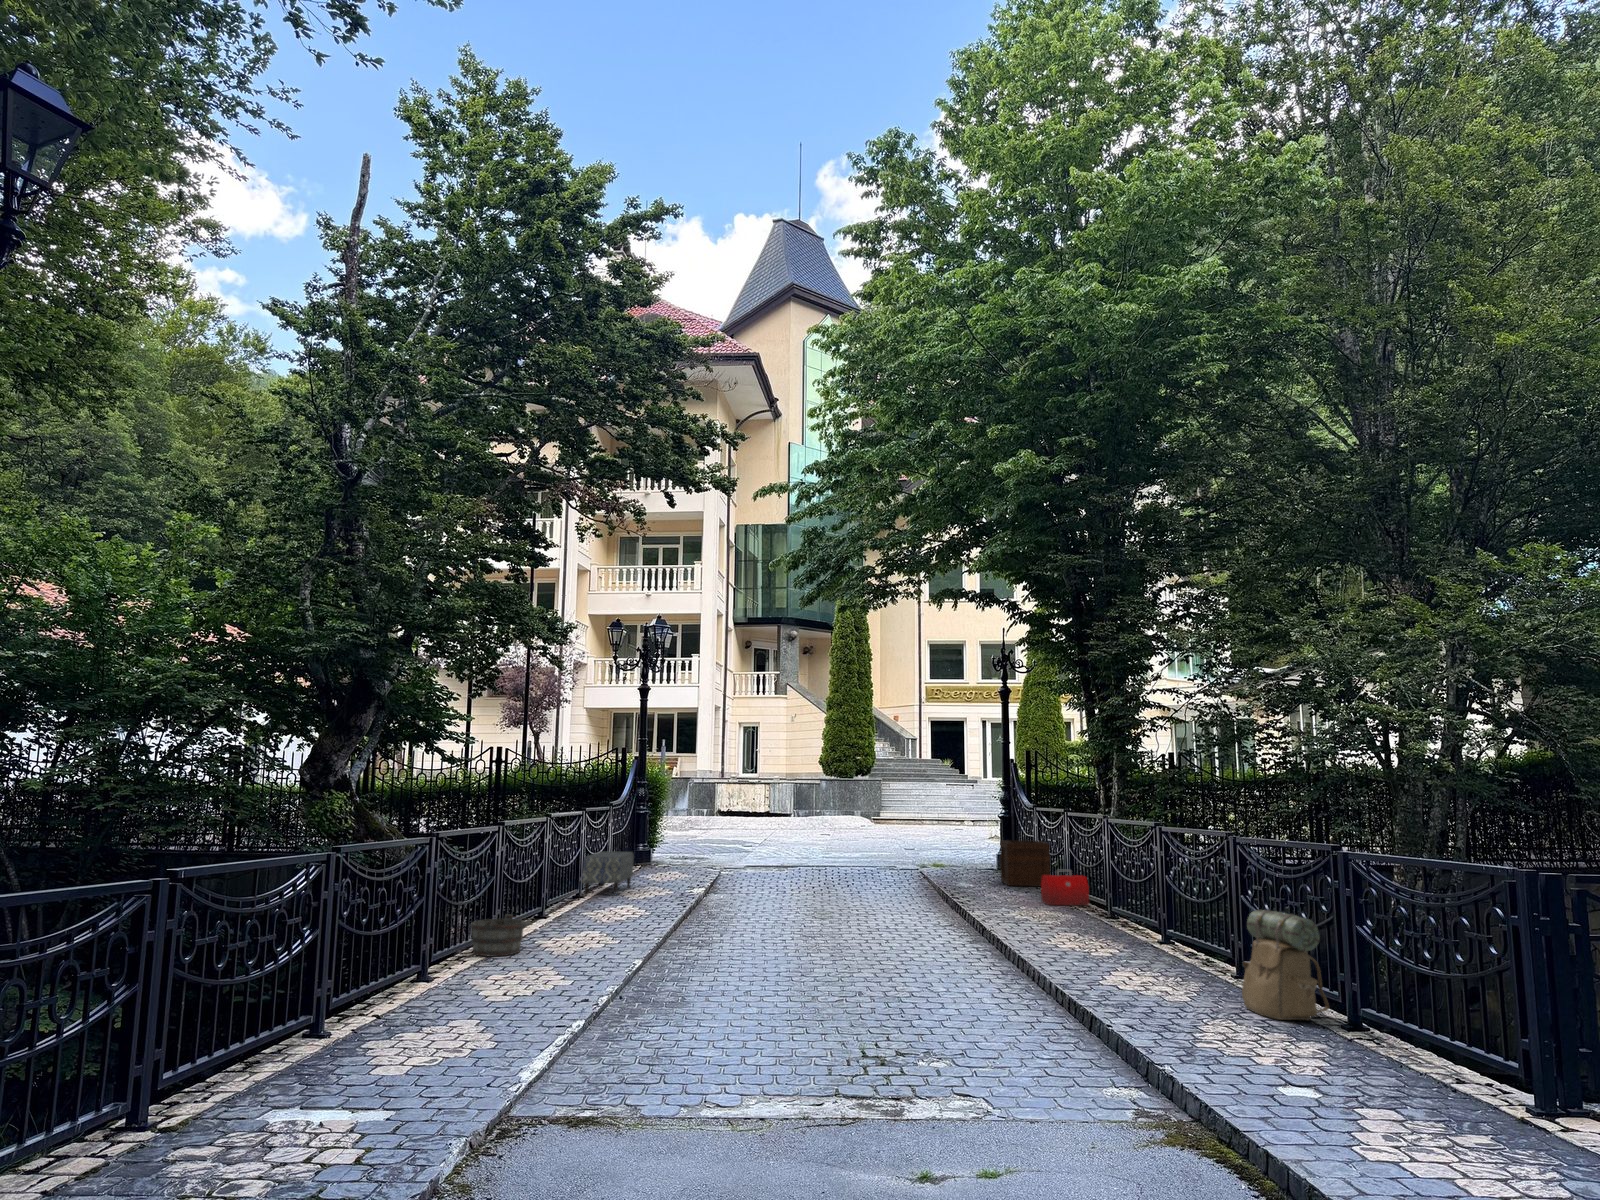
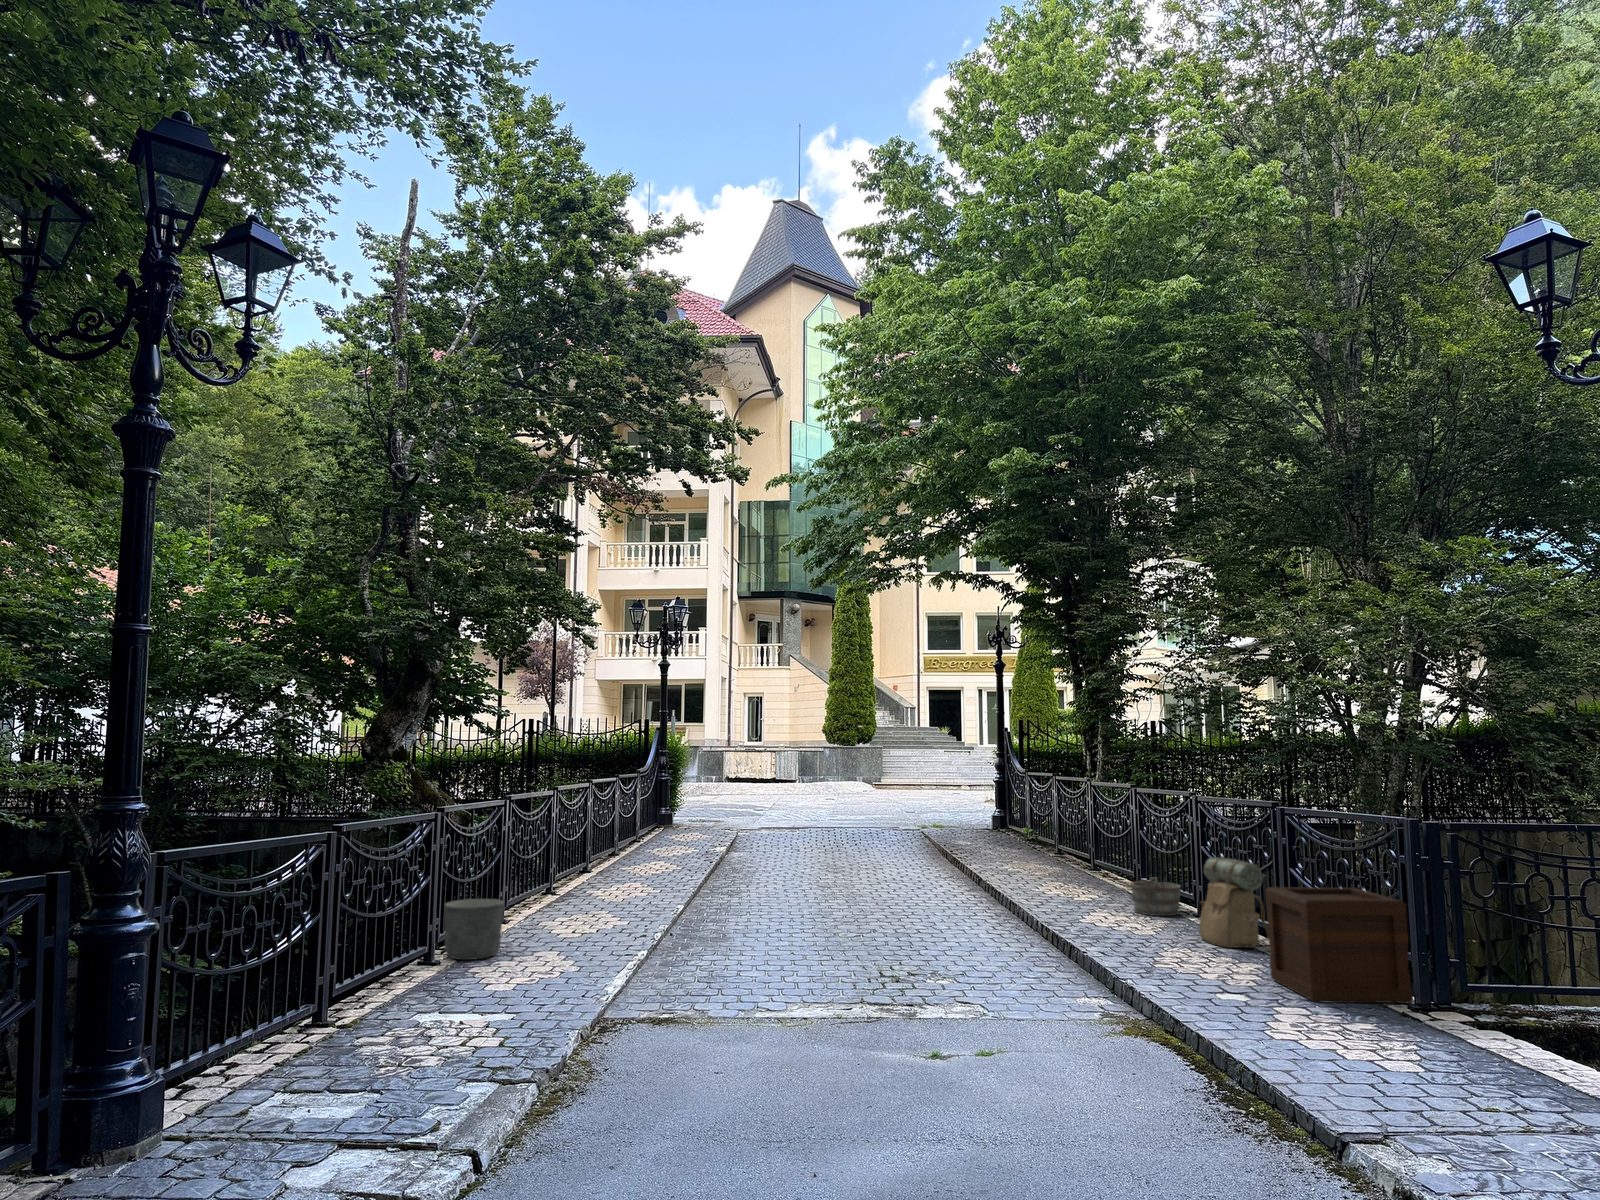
wooden crate: present [1000,840,1050,887] -> present [1266,887,1413,1003]
bench: present [583,852,634,895] -> none [615,816,659,855]
toolbox: present [1041,870,1089,905] -> none [1033,829,1077,861]
bucket: present [471,914,531,956] -> present [1126,878,1181,916]
planter: none [345,953,419,1028] -> present [444,899,504,960]

